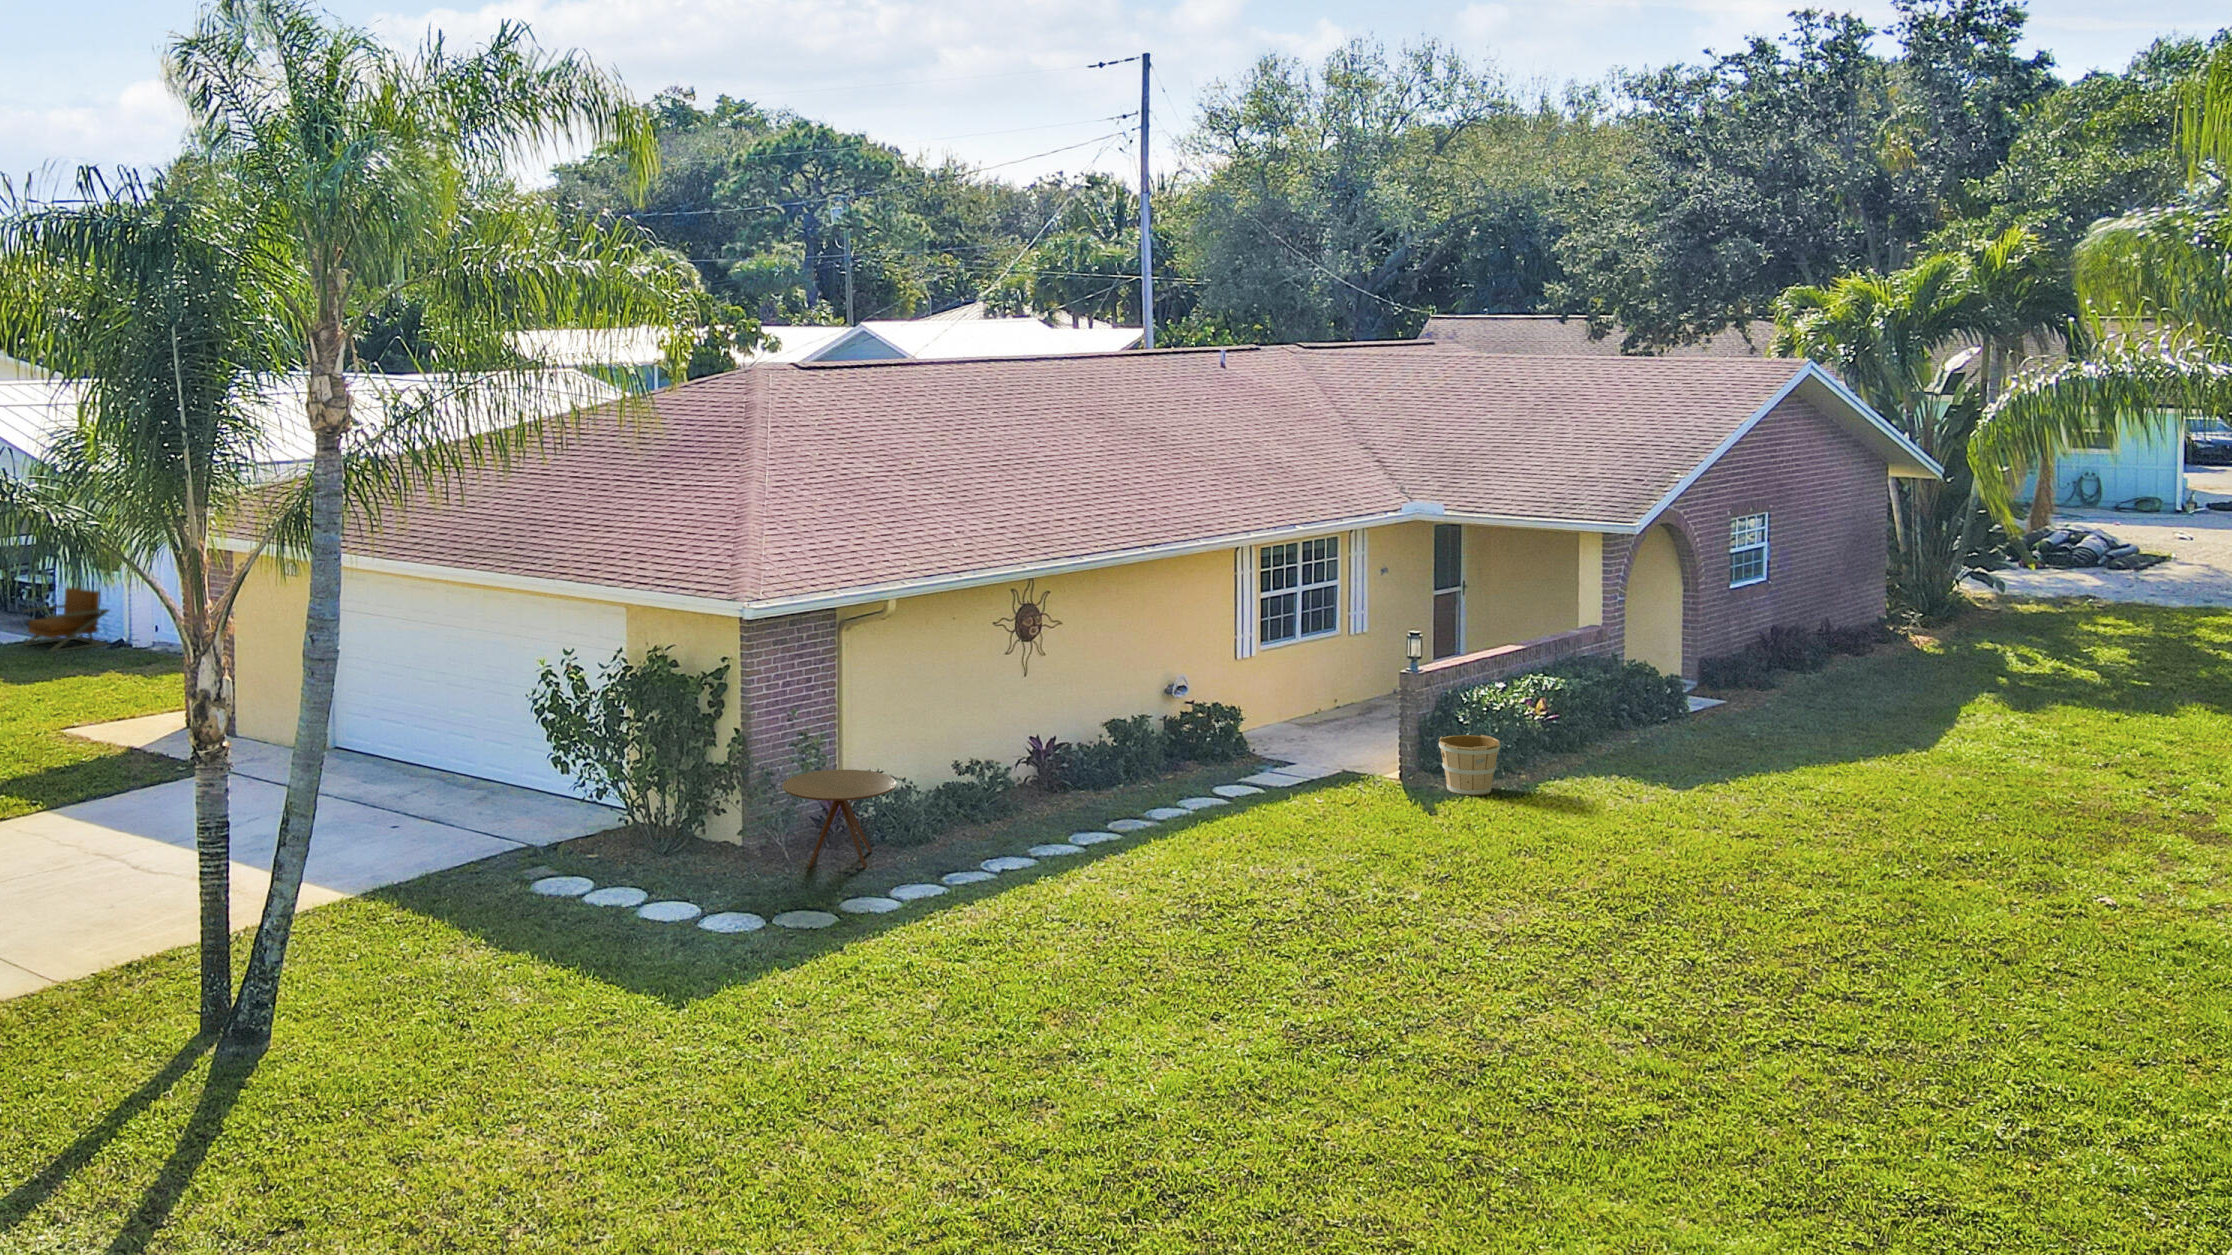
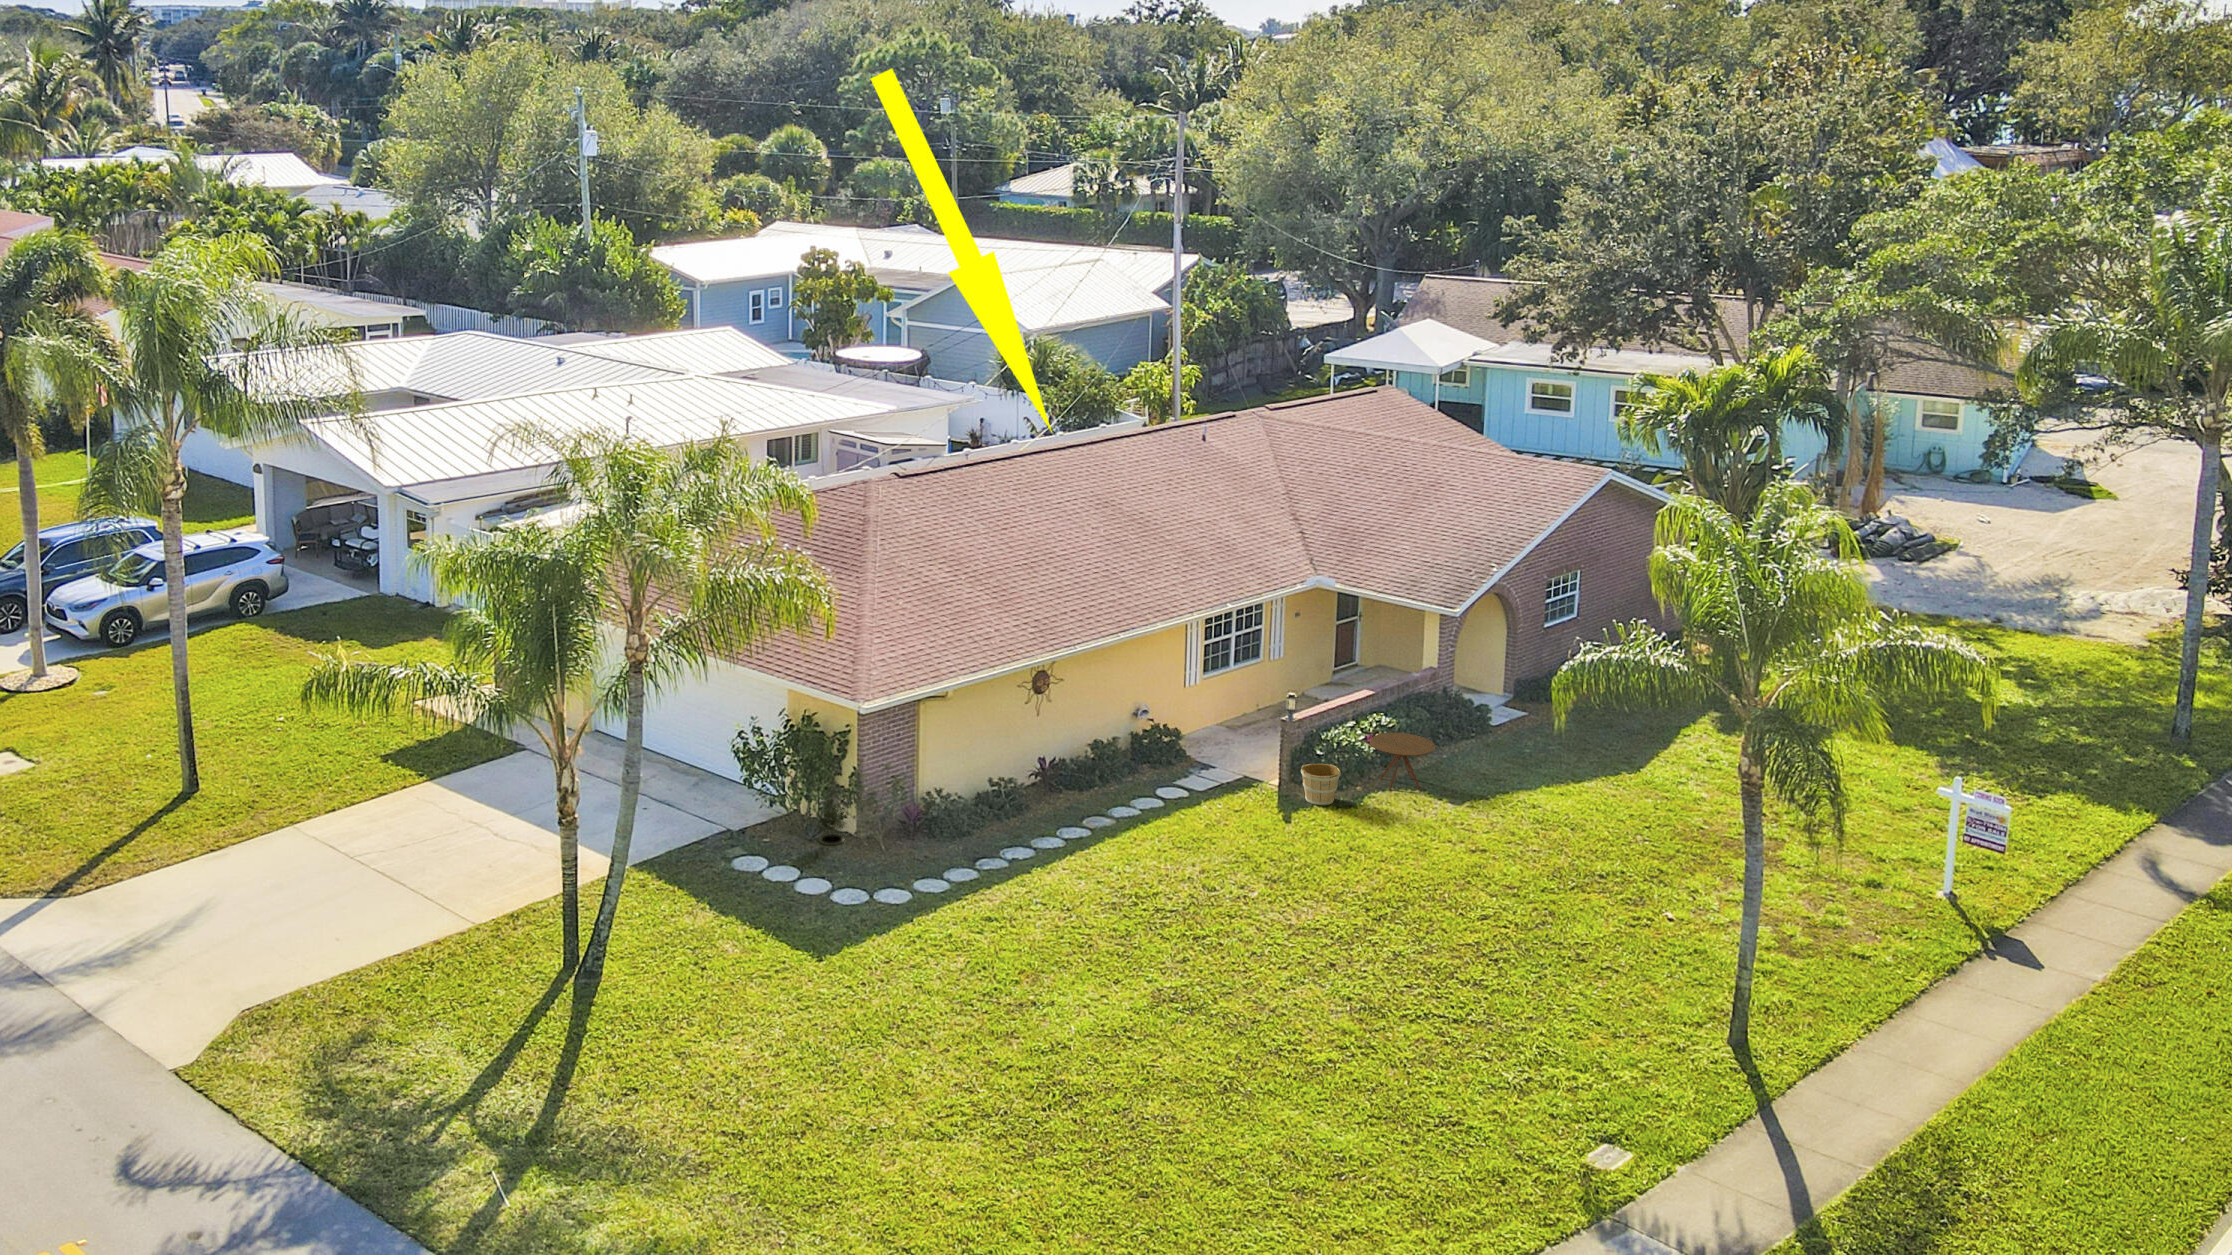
lounge chair: present [24,588,109,652] -> none [358,559,417,615]
round table: present [782,770,897,868] -> present [1370,733,1435,790]
potted tree: none [679,783,729,862] -> present [819,800,844,845]

